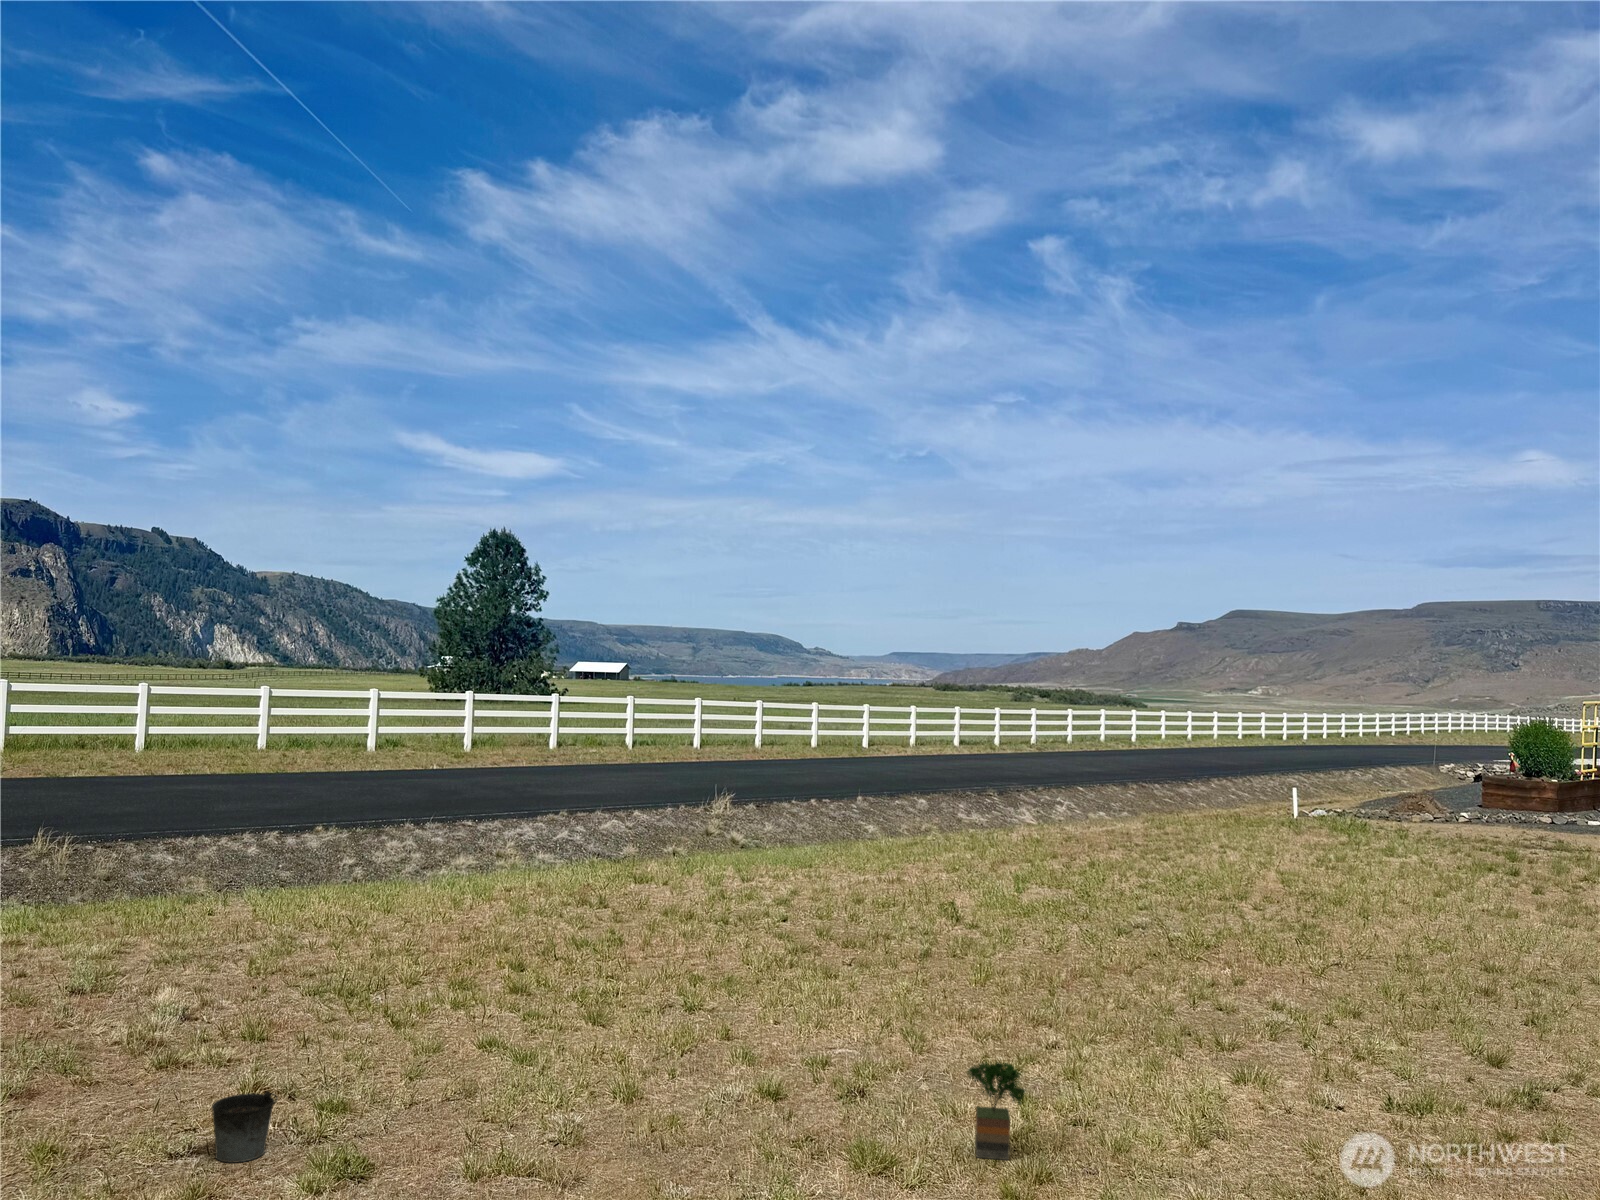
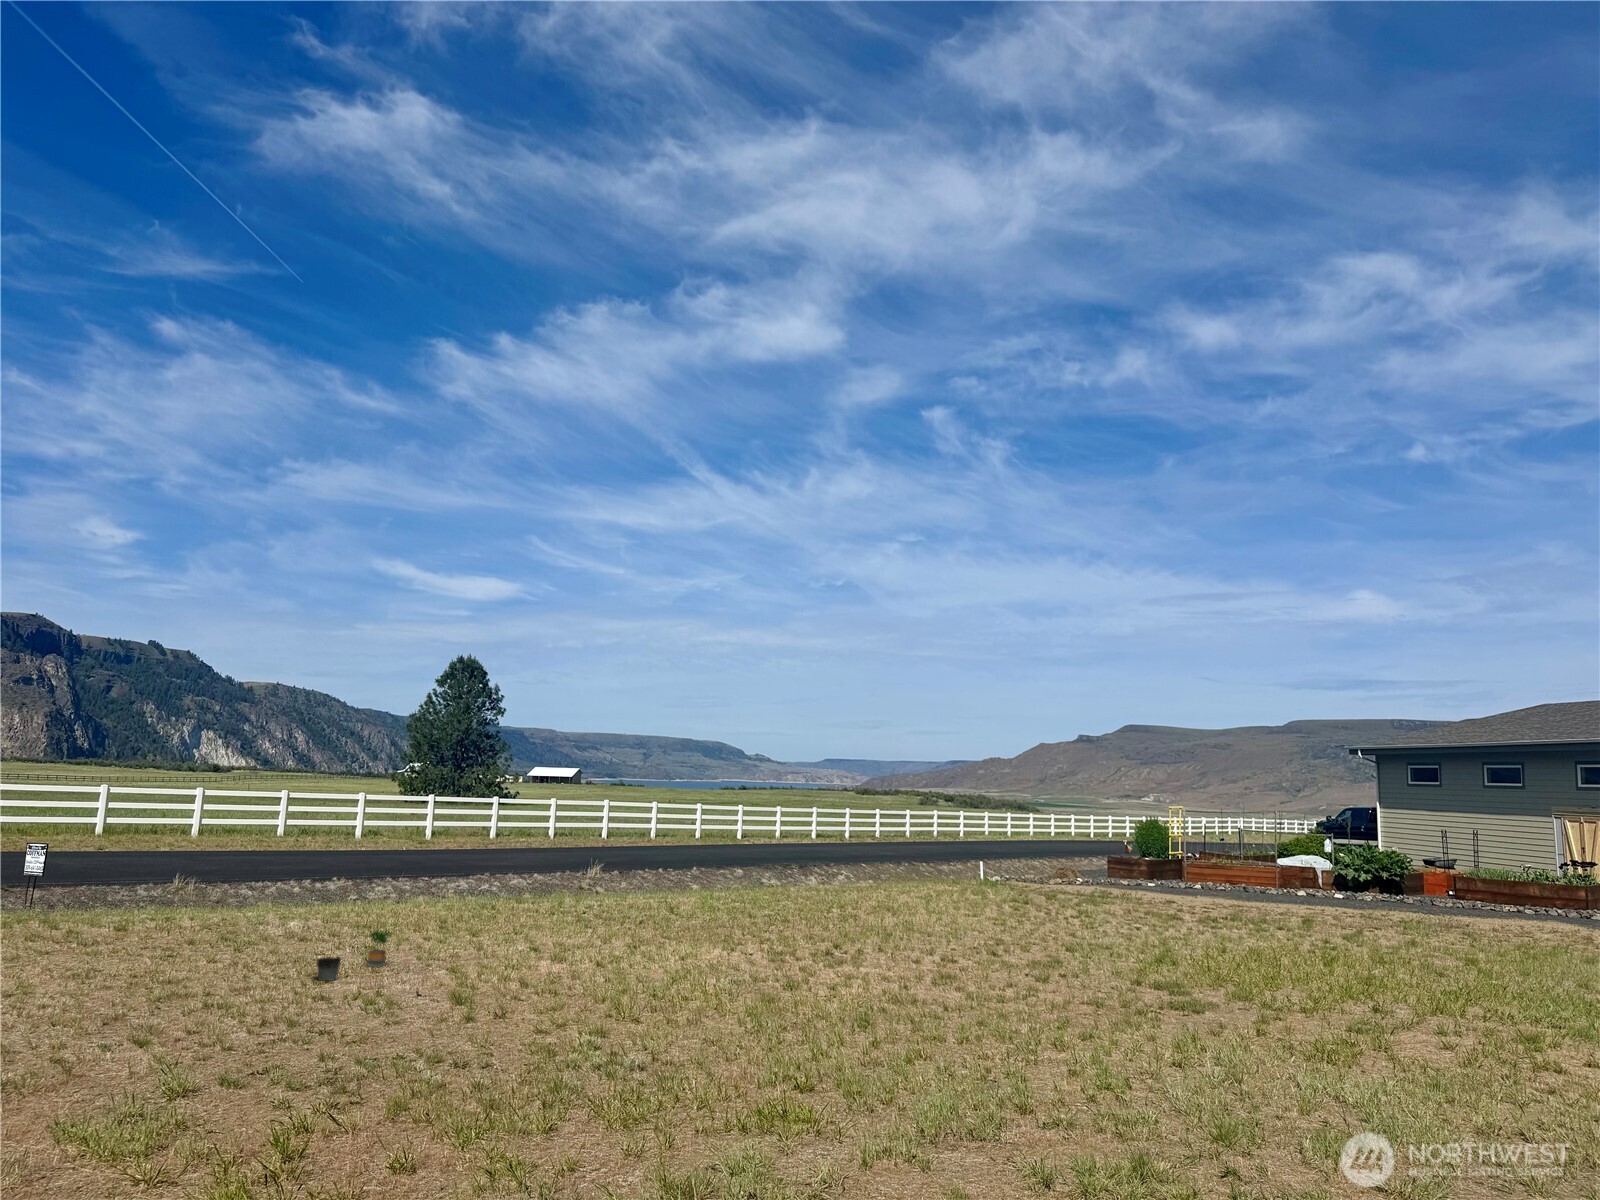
potted tree: present [967,1062,1026,1160] -> present [368,931,391,968]

